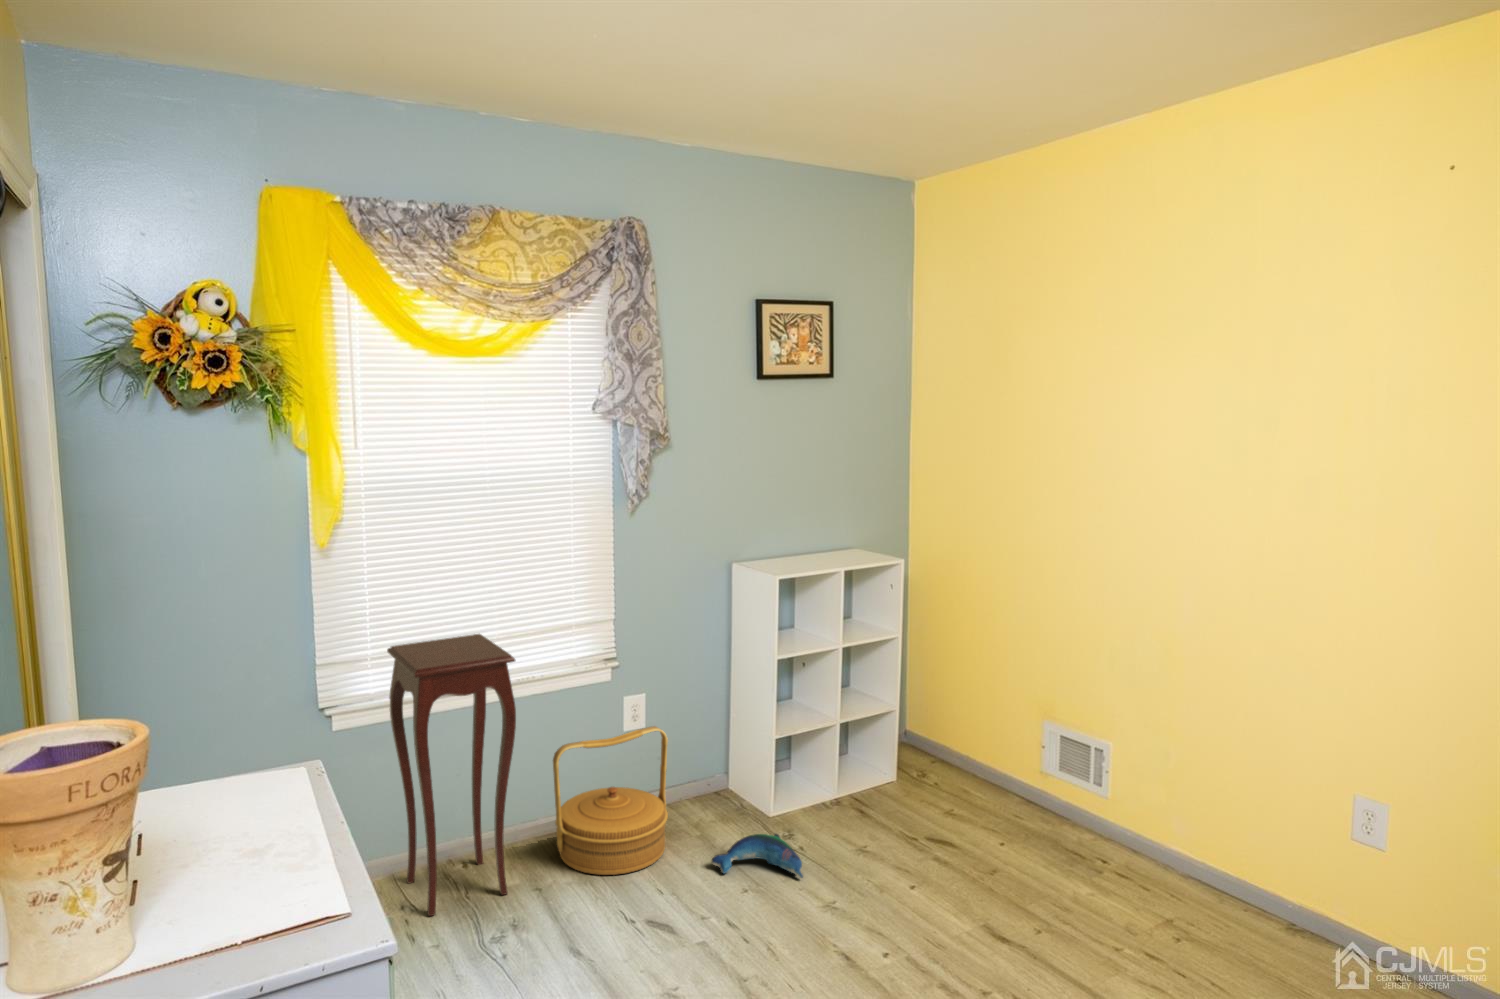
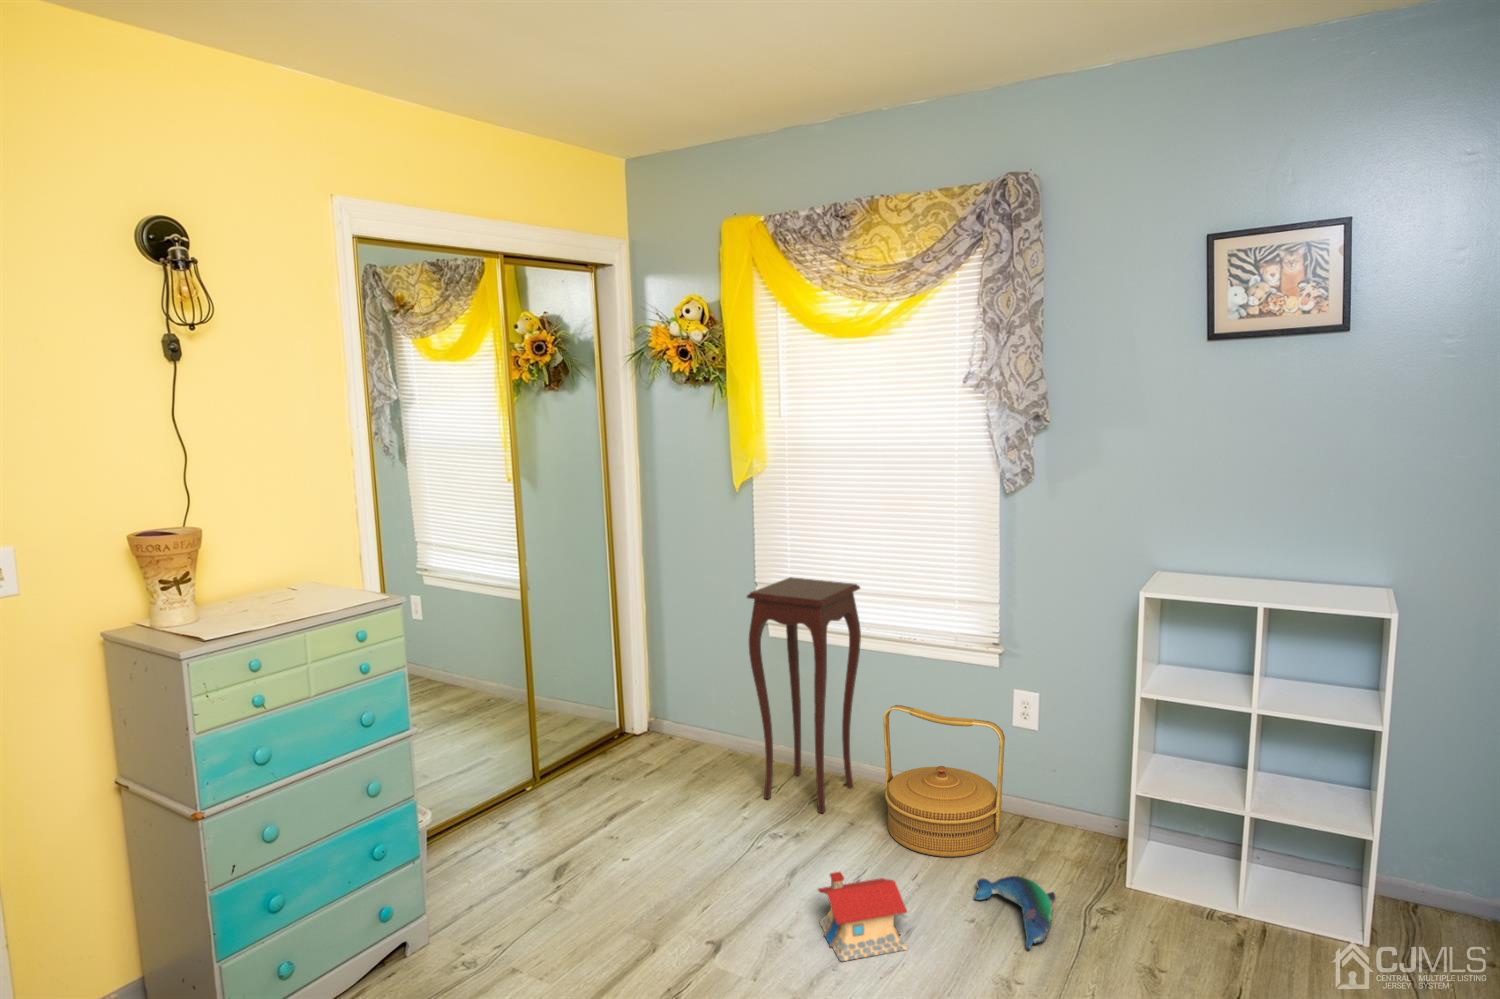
toy house: none [676,879,754,964] -> present [818,872,907,961]

